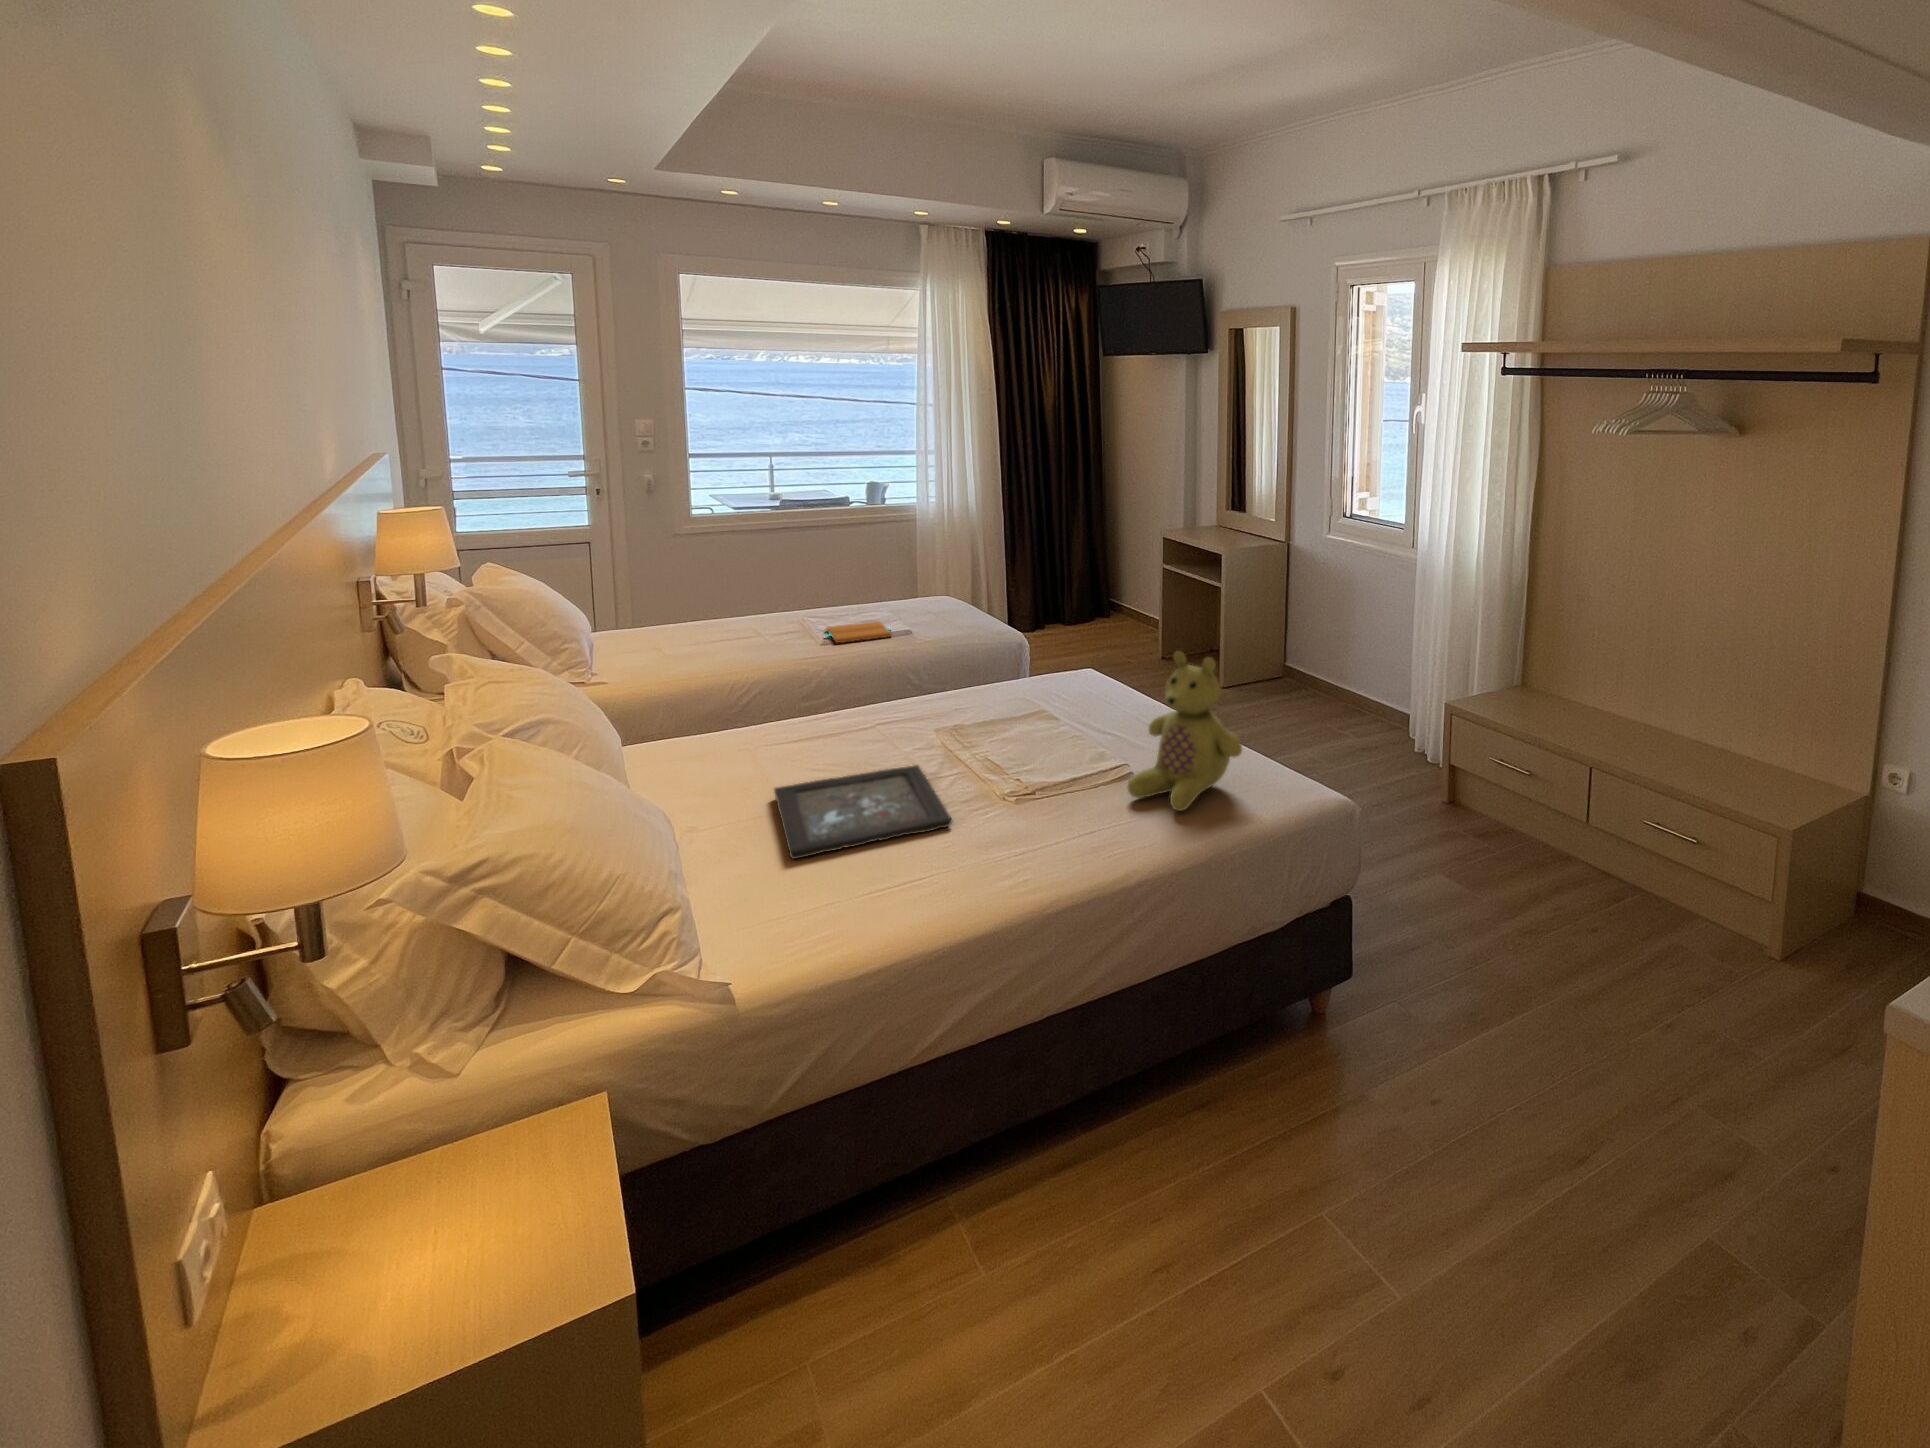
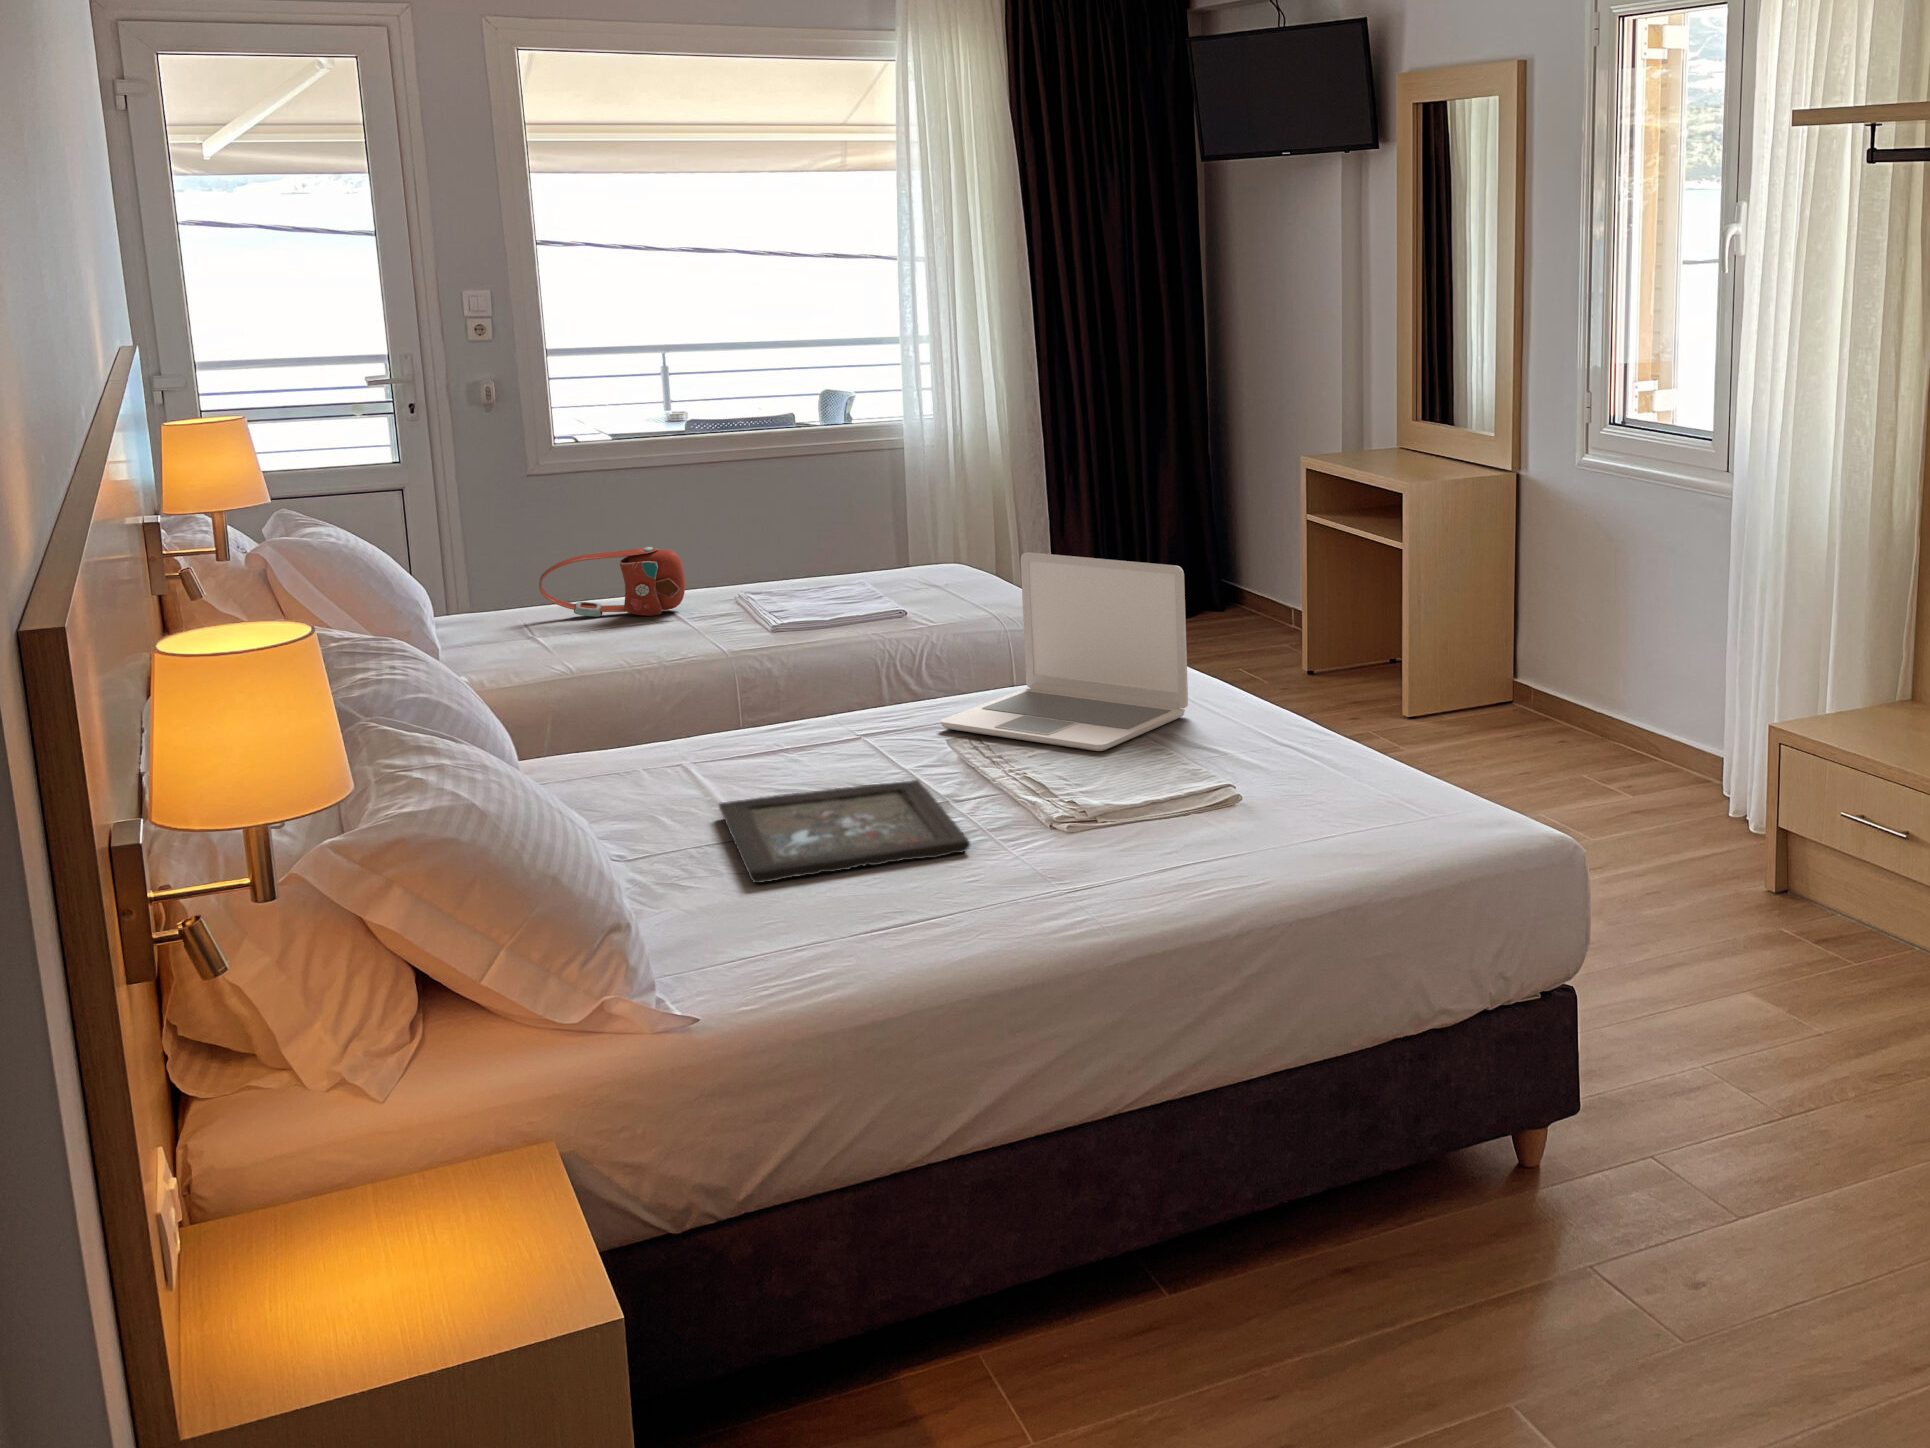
handbag: none [671,588,772,633] -> present [539,547,685,617]
laptop: none [935,603,1099,738] -> present [940,552,1188,751]
book: present [826,621,892,643] -> none [765,599,868,630]
stuffed bear: present [1127,651,1242,811] -> none [1224,603,1397,839]

